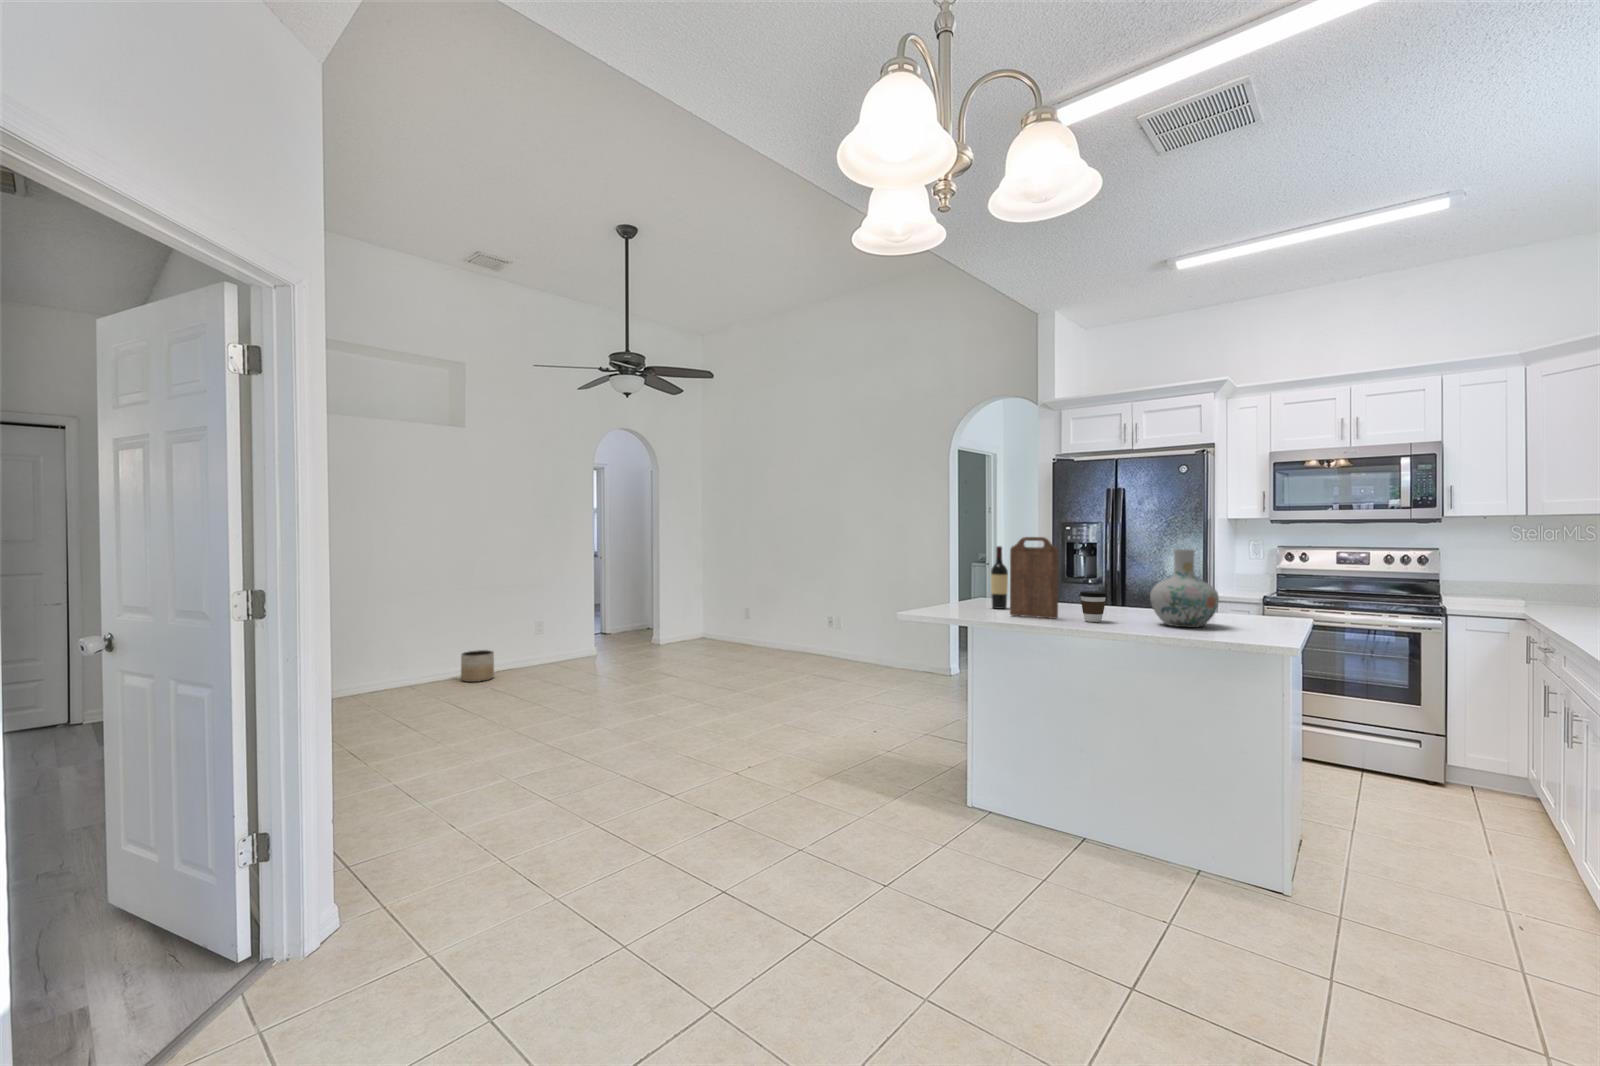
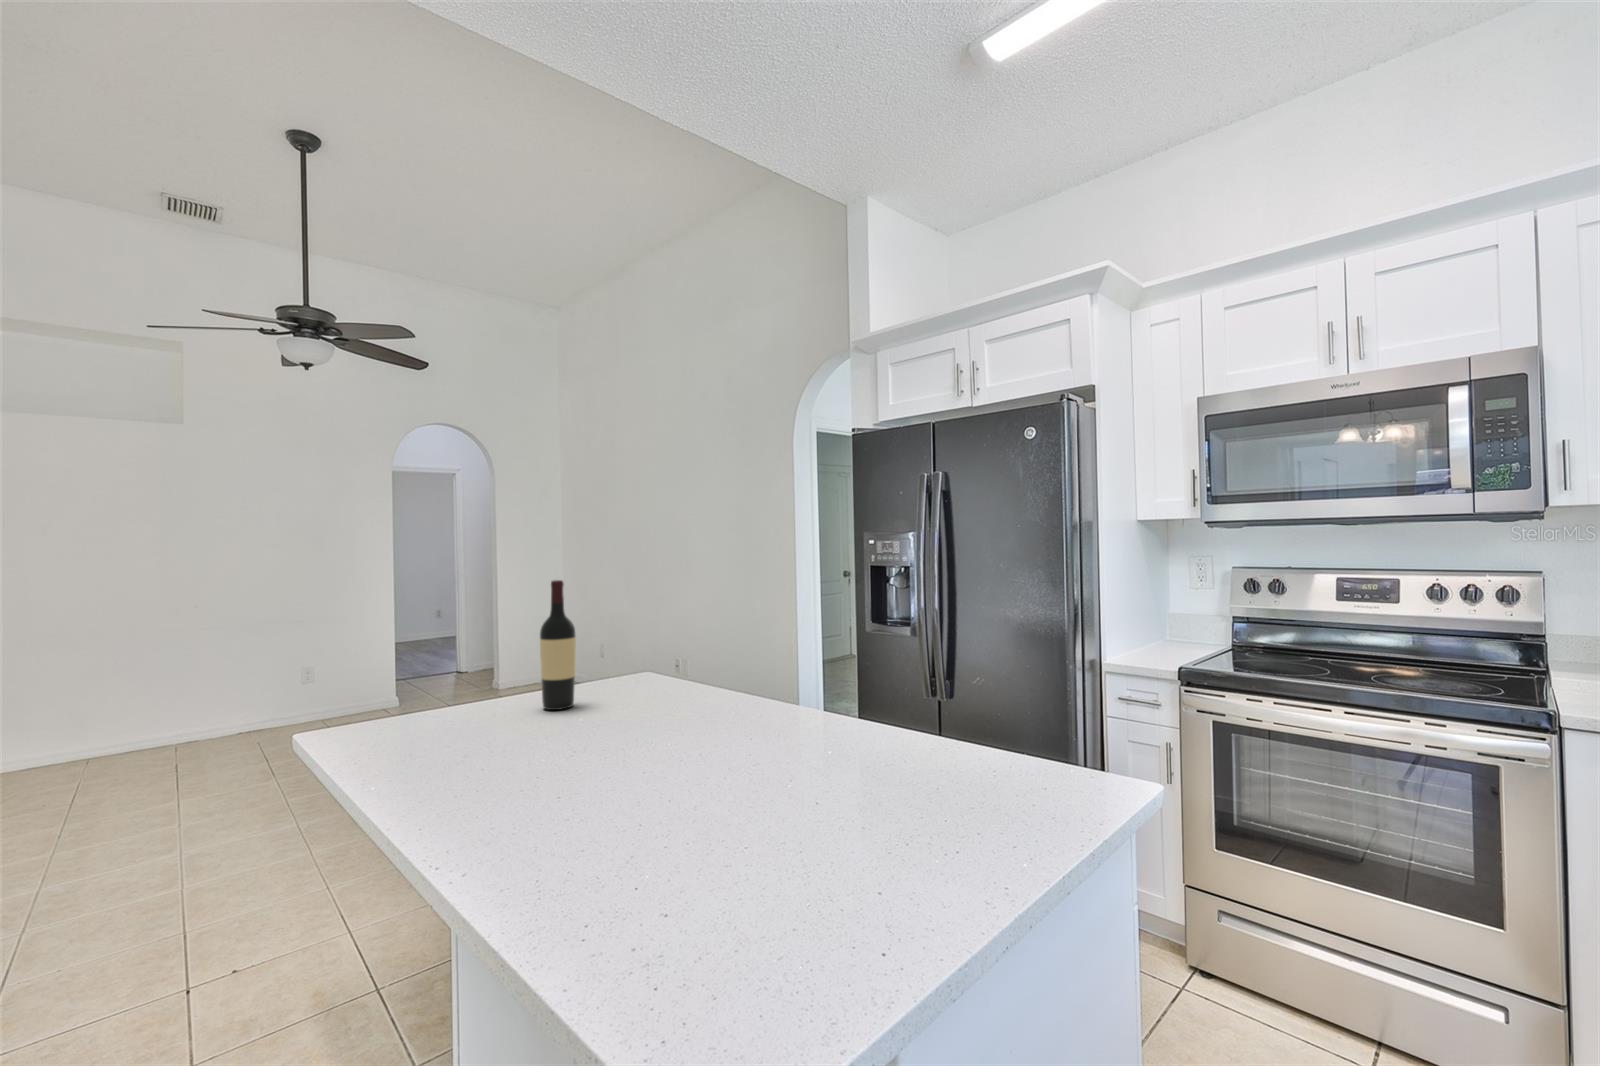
cutting board: present [1010,537,1058,619] -> none [474,563,539,761]
vase: present [1150,549,1219,627] -> none [657,598,829,833]
coffee cup: present [1079,591,1107,622] -> none [541,698,611,785]
planter: present [461,650,494,682] -> none [149,708,202,753]

